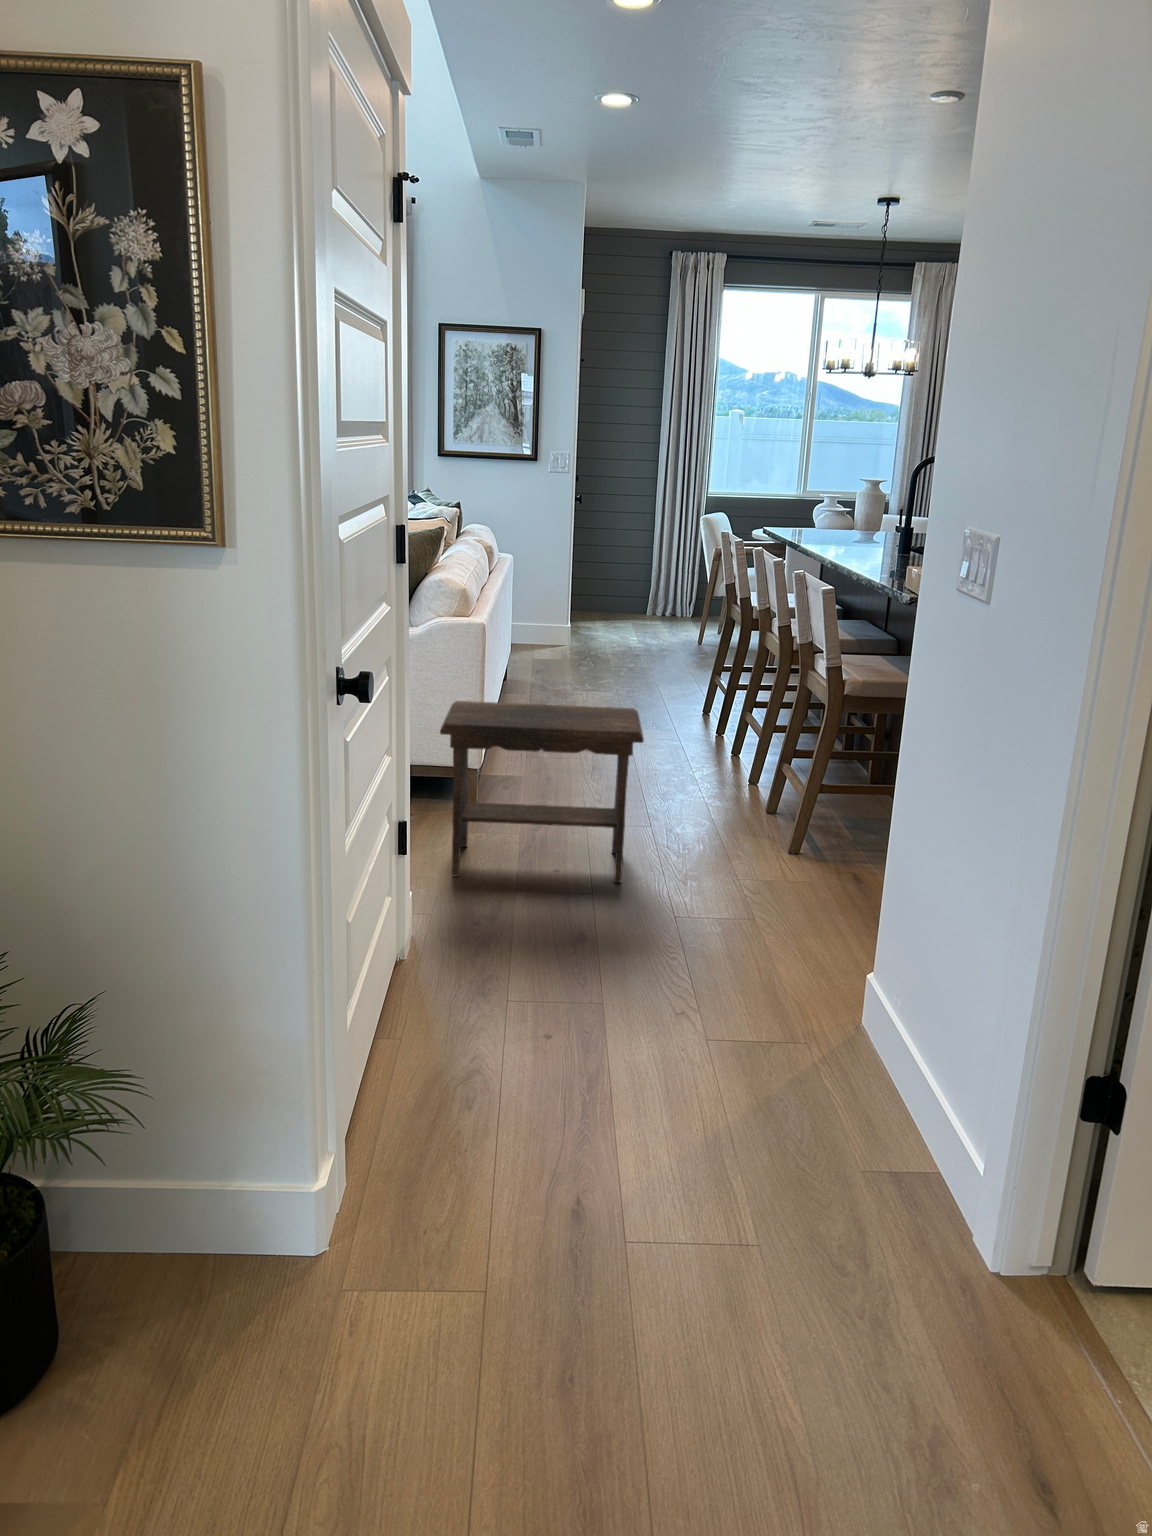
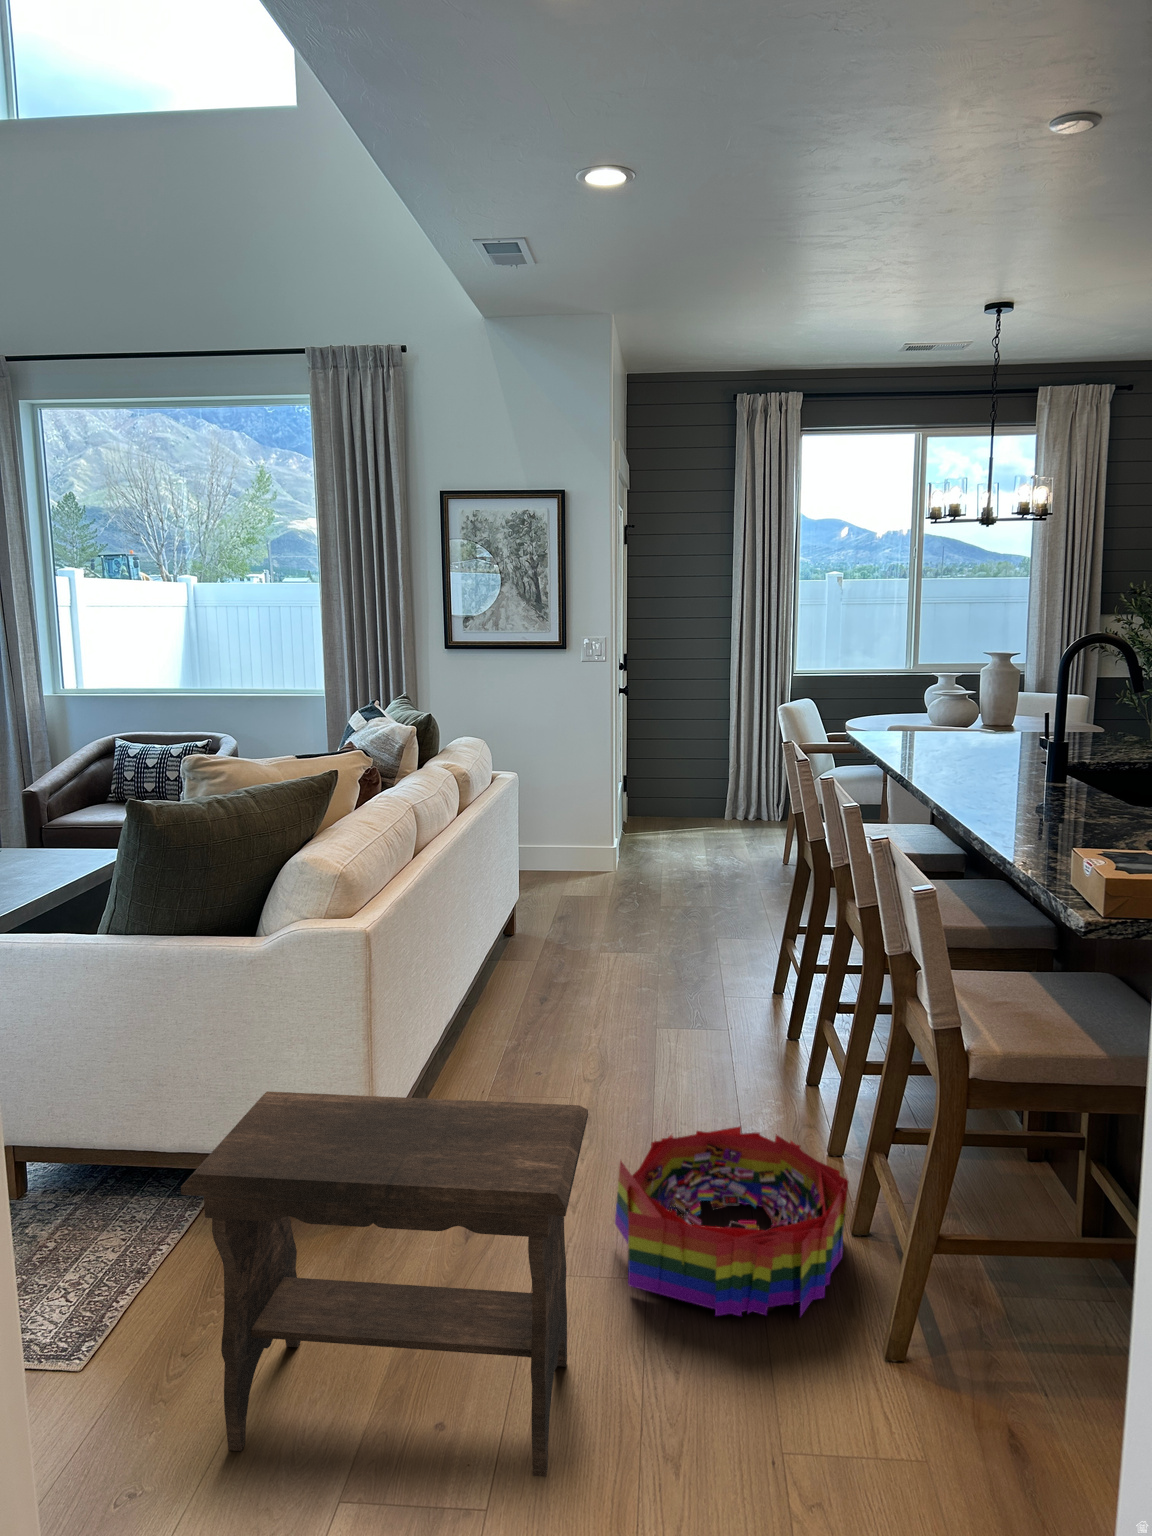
storage bin: none [630,757,767,839] -> present [615,1127,848,1316]

